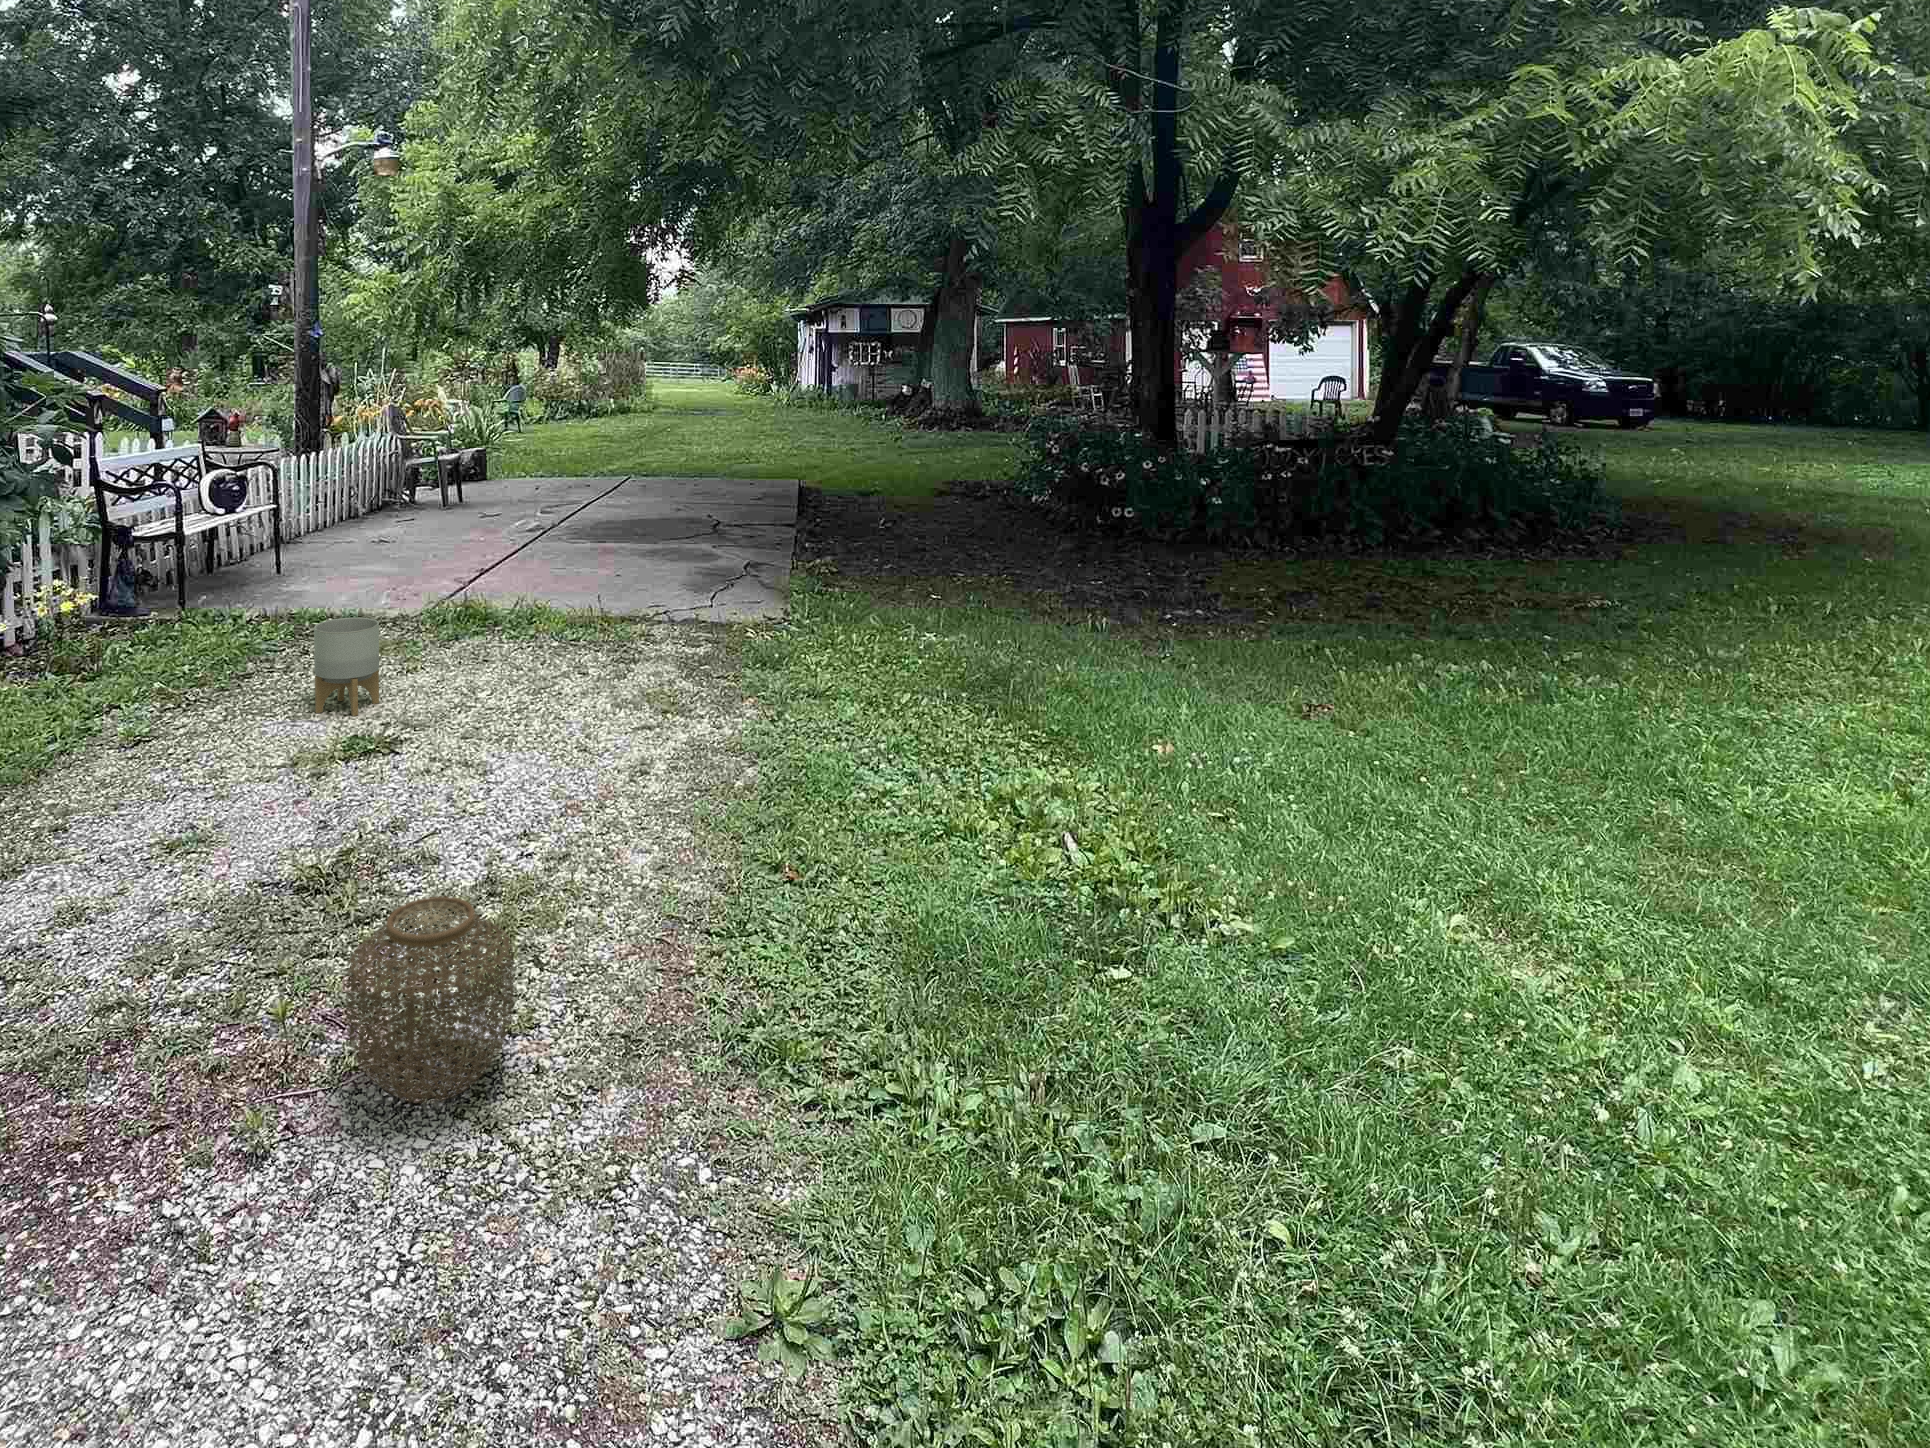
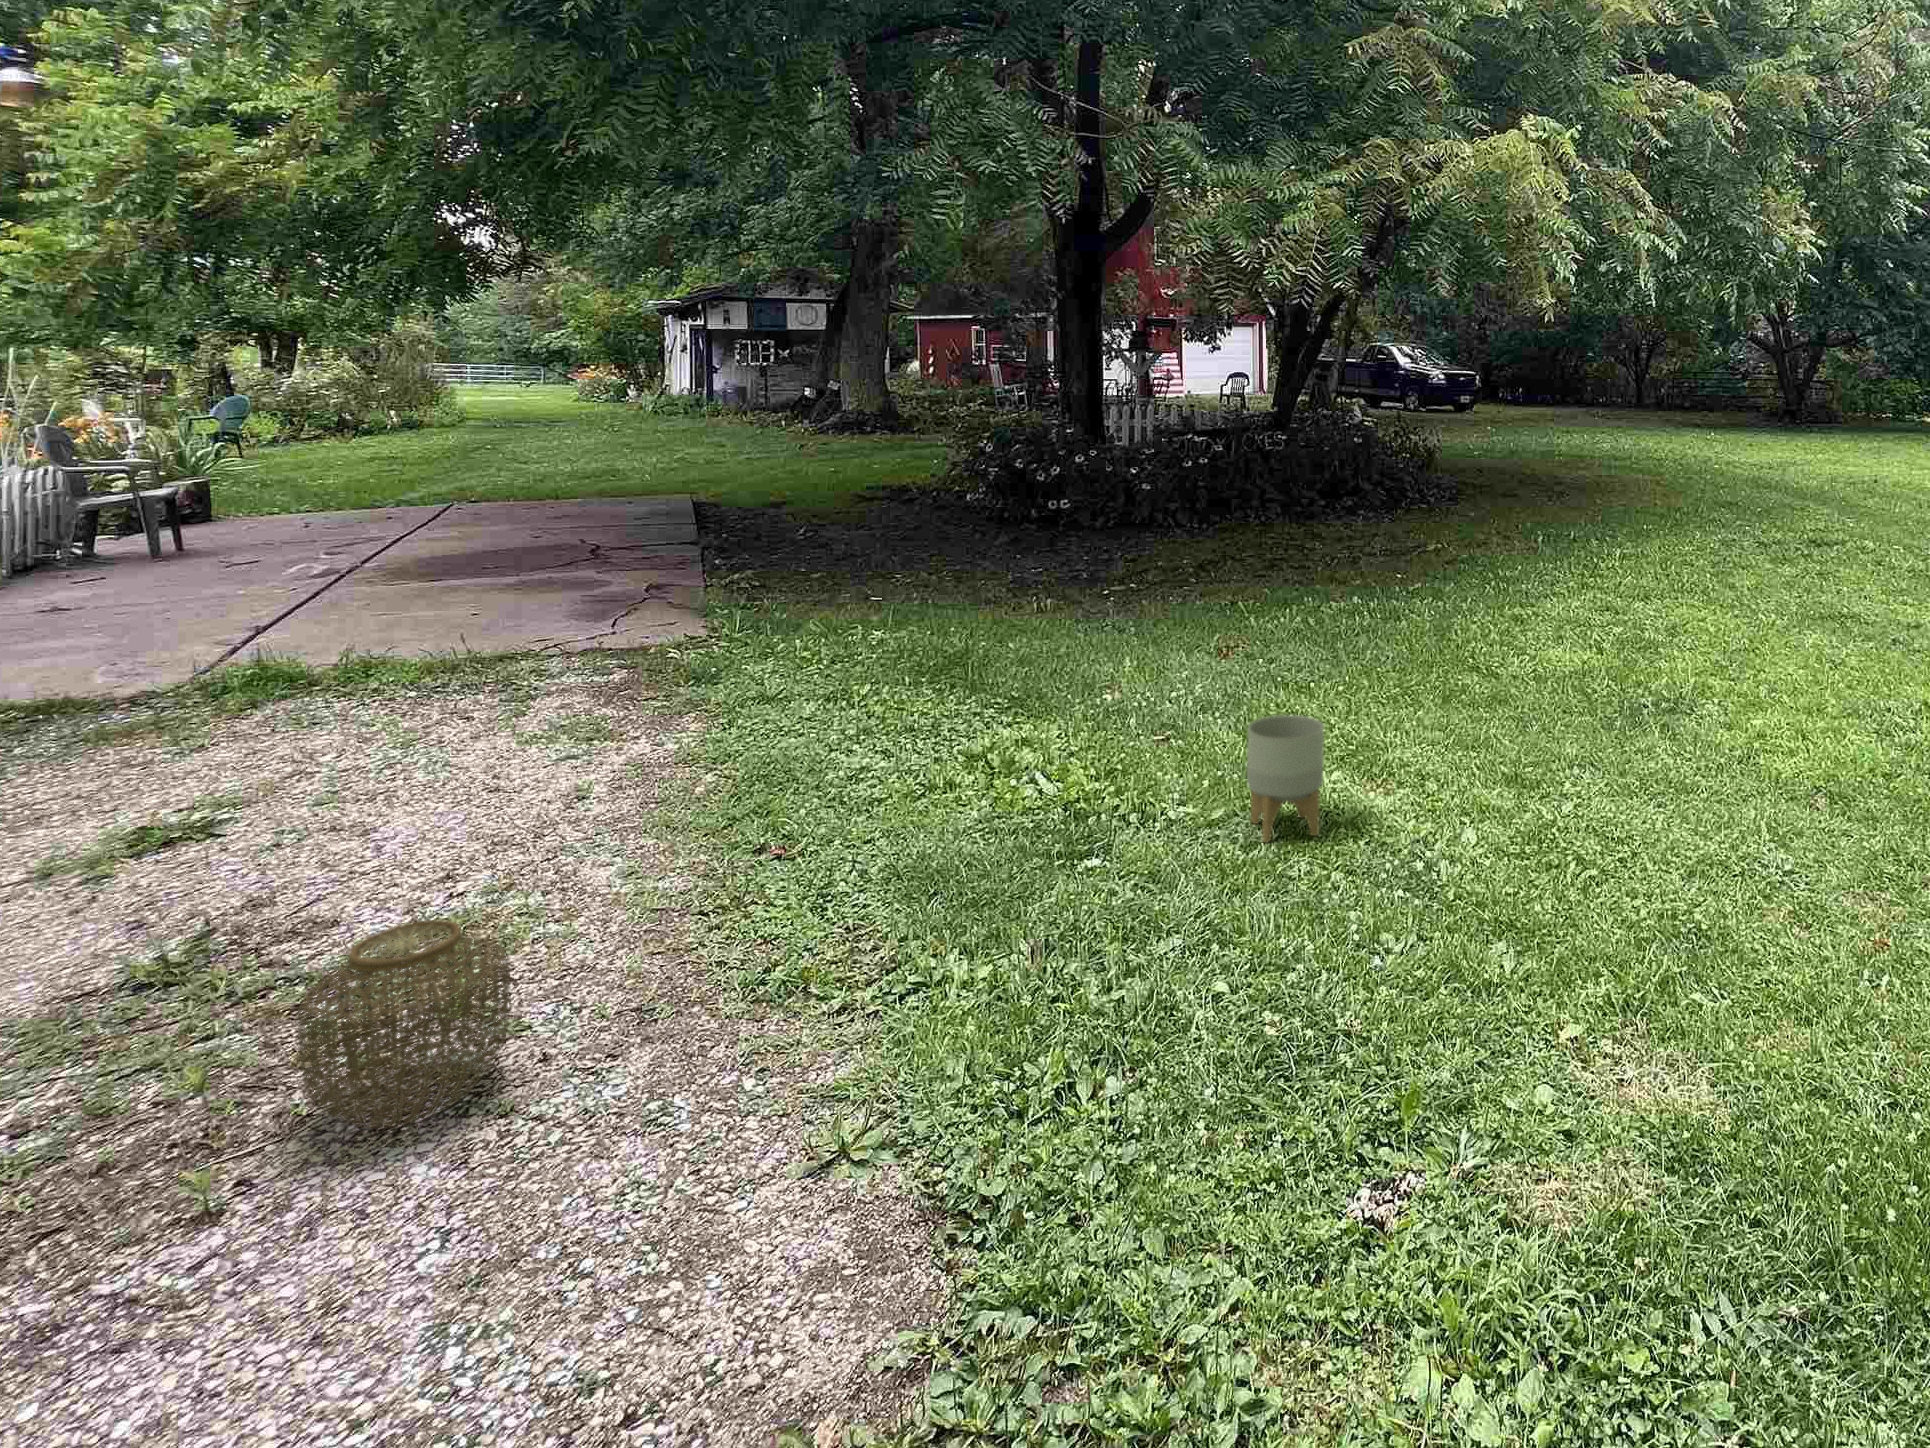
planter: present [314,617,379,716] -> present [1247,715,1324,842]

